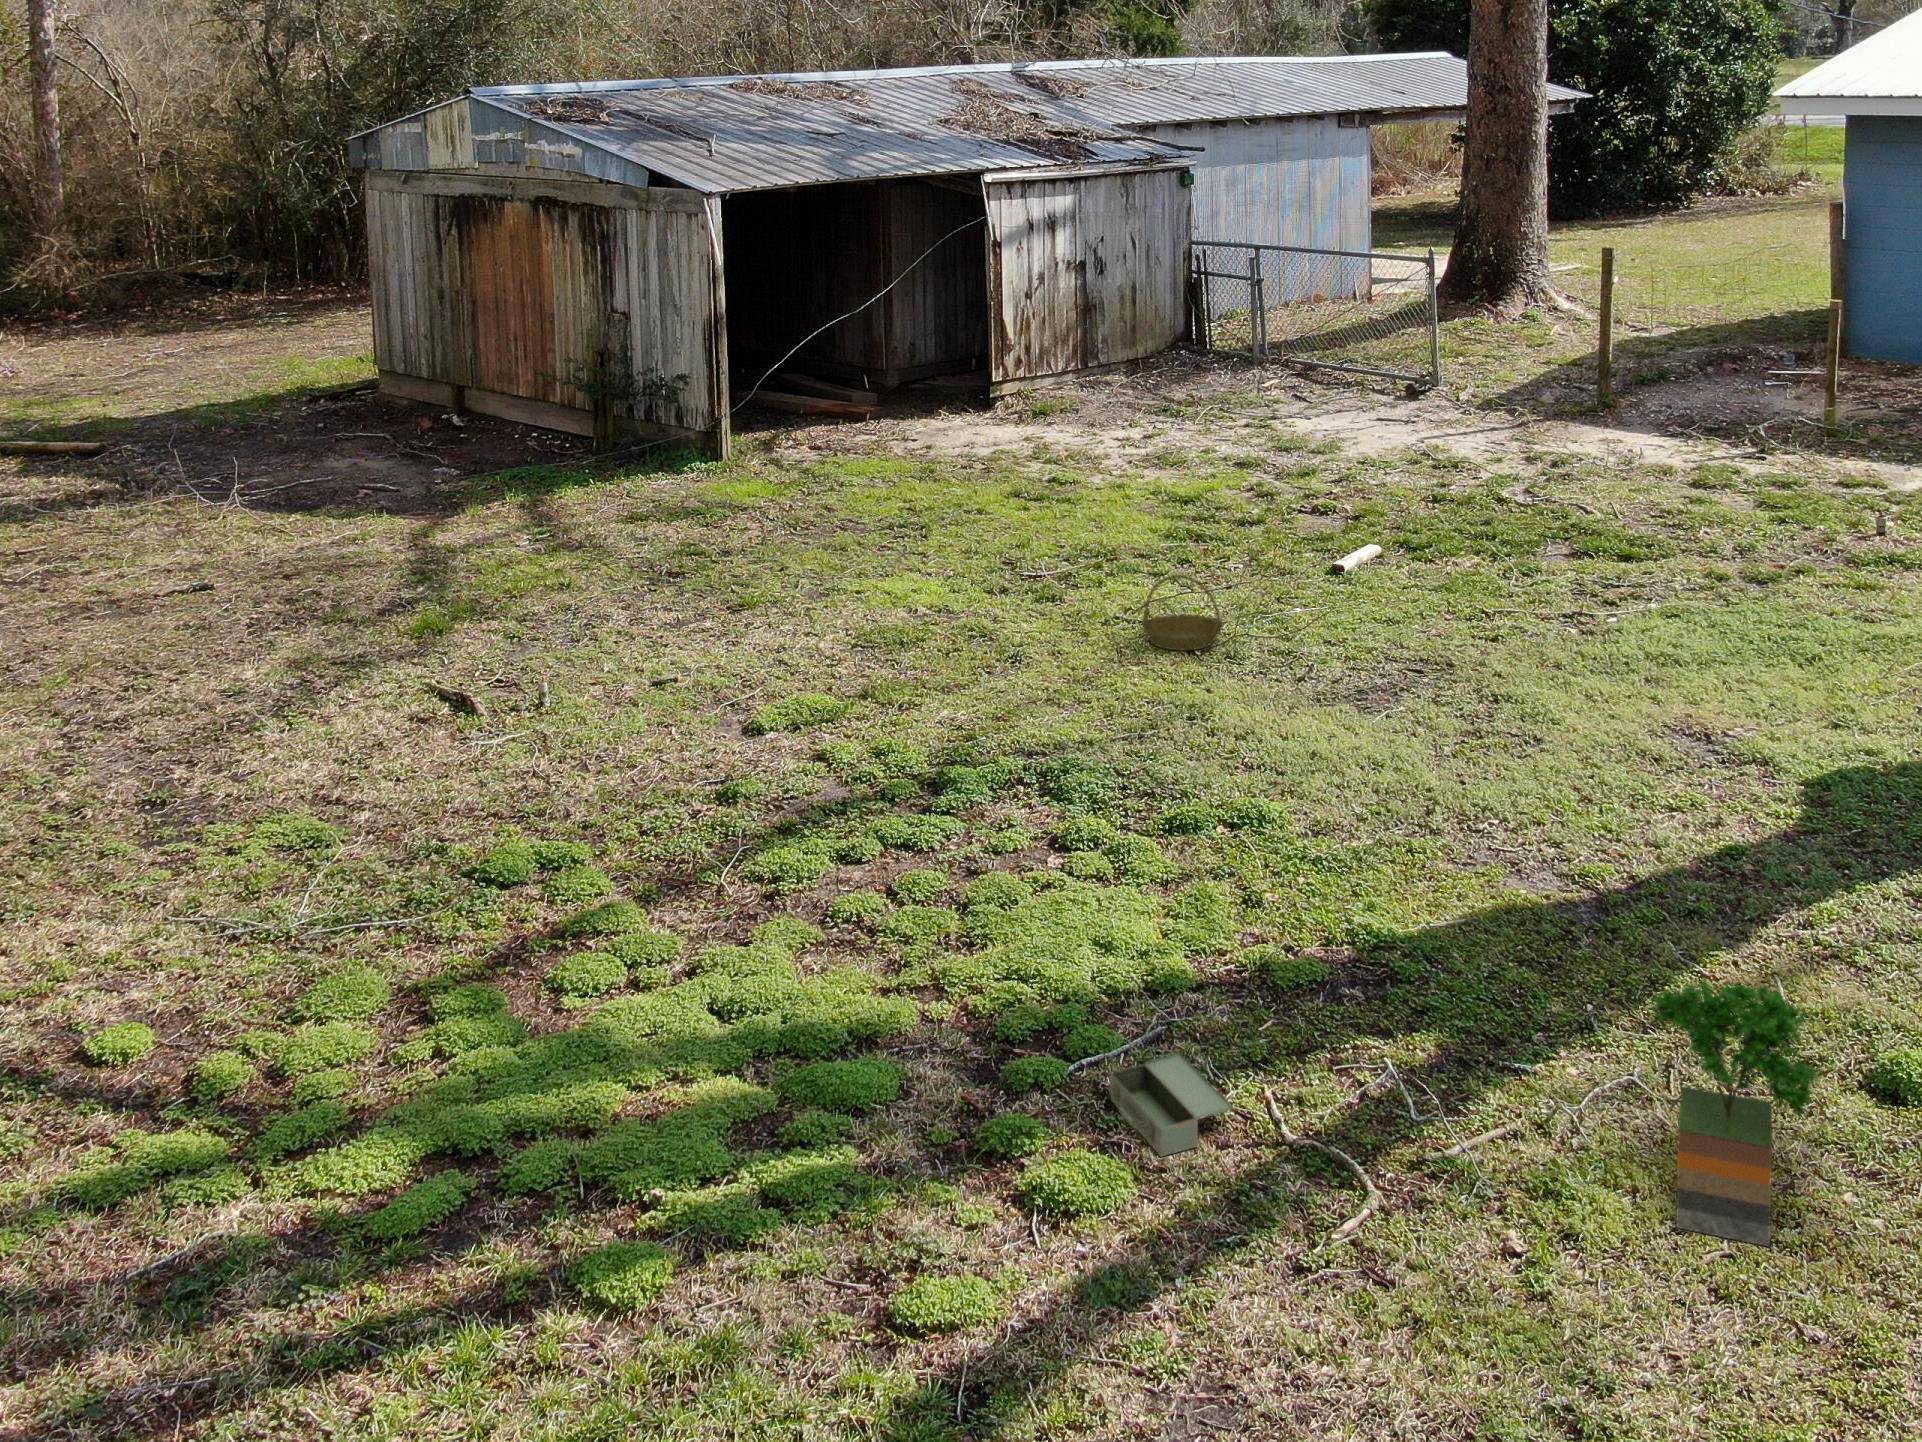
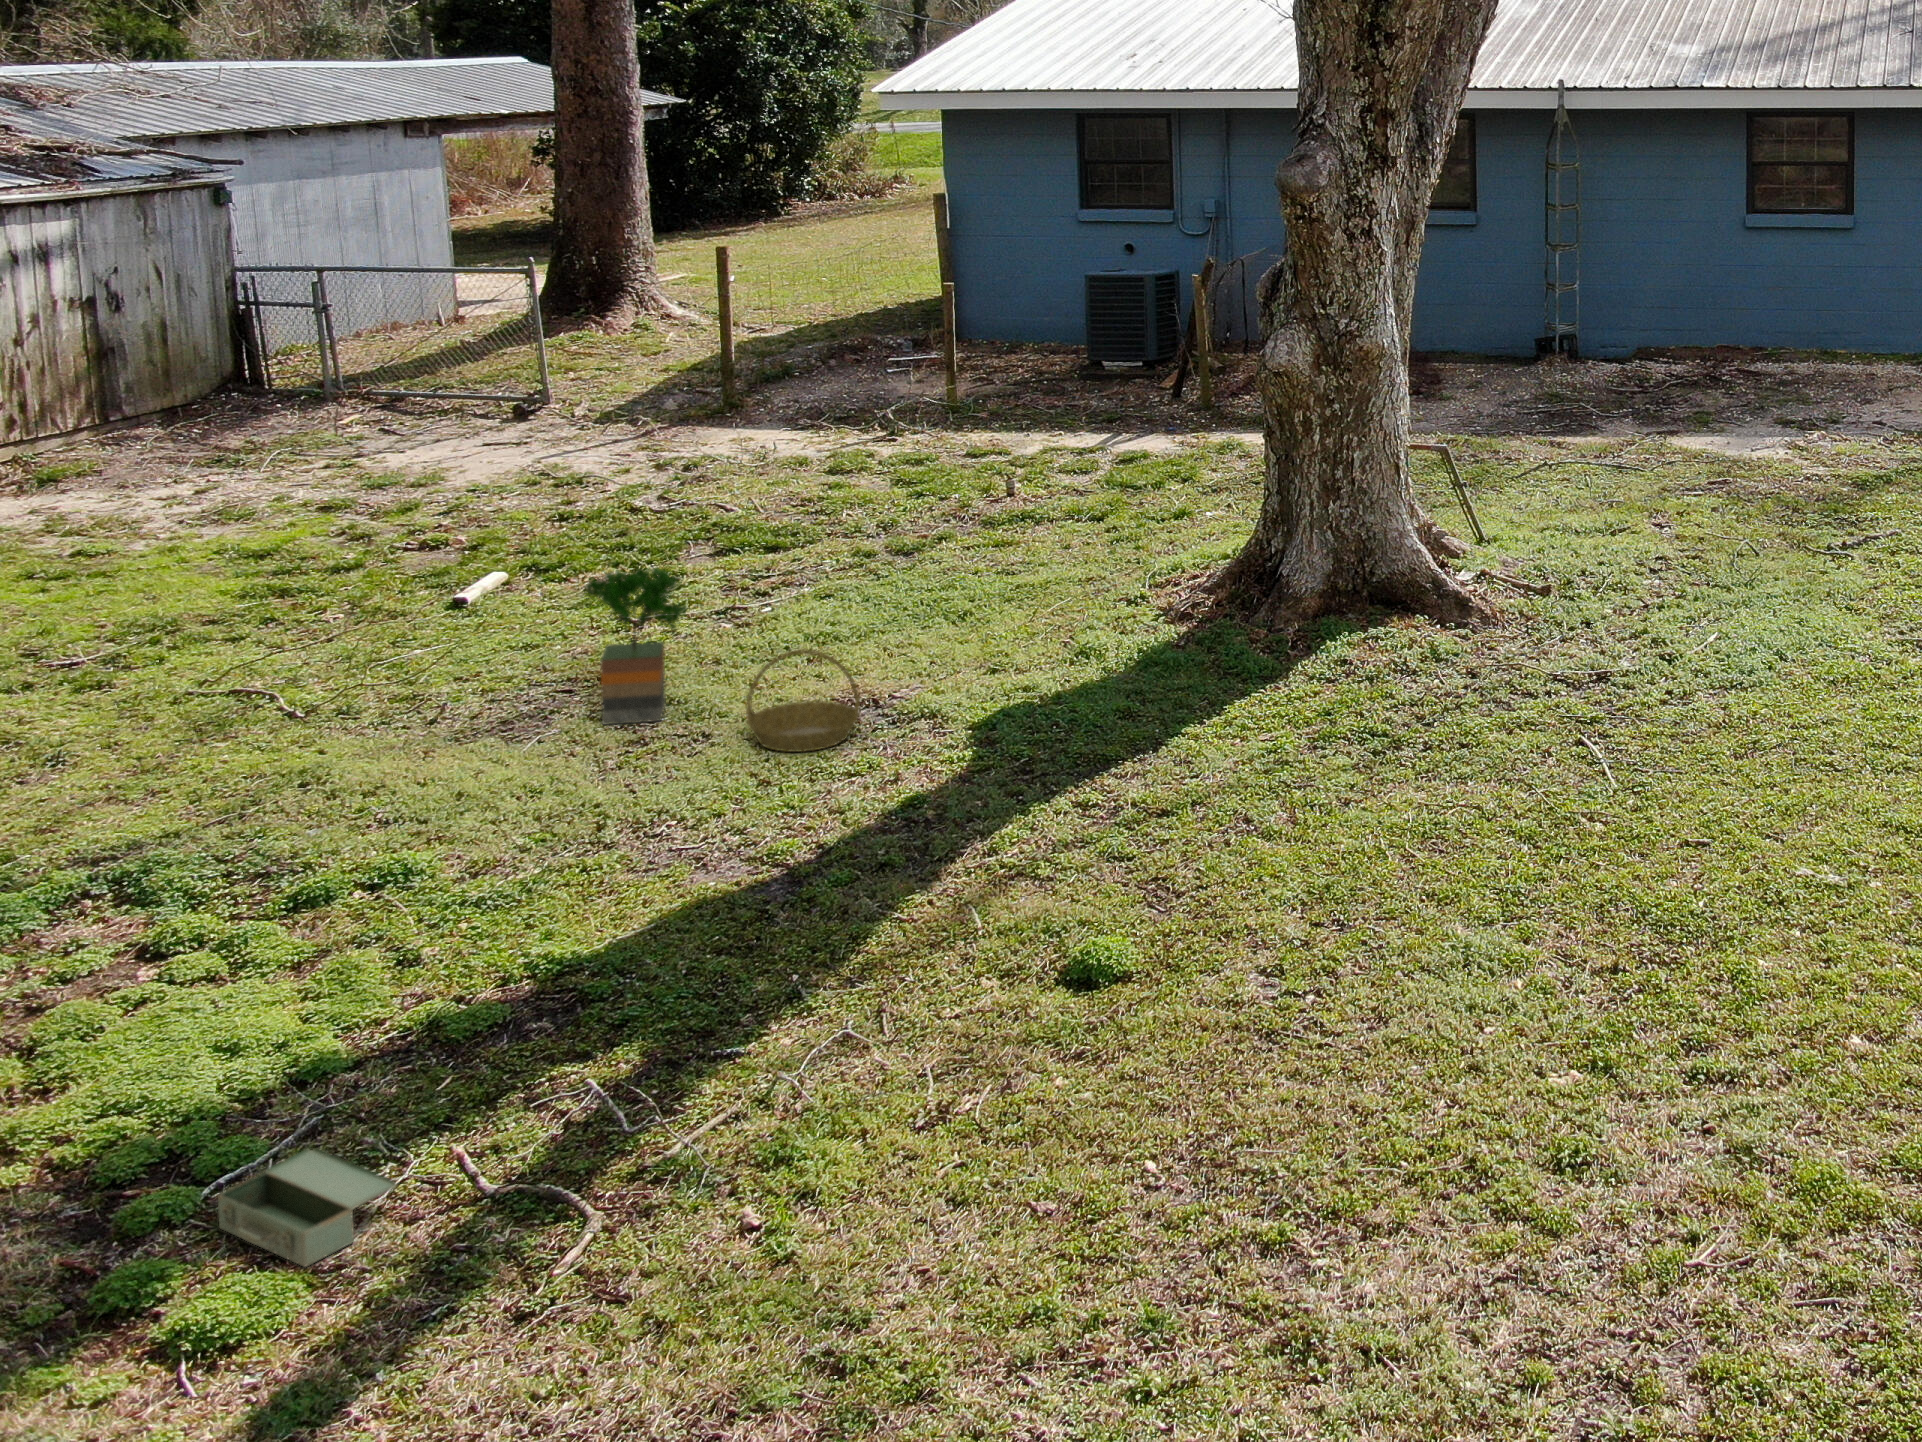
basket: present [1142,575,1222,651] -> present [746,649,860,752]
potted tree: present [1650,979,1819,1246] -> present [583,567,689,725]

